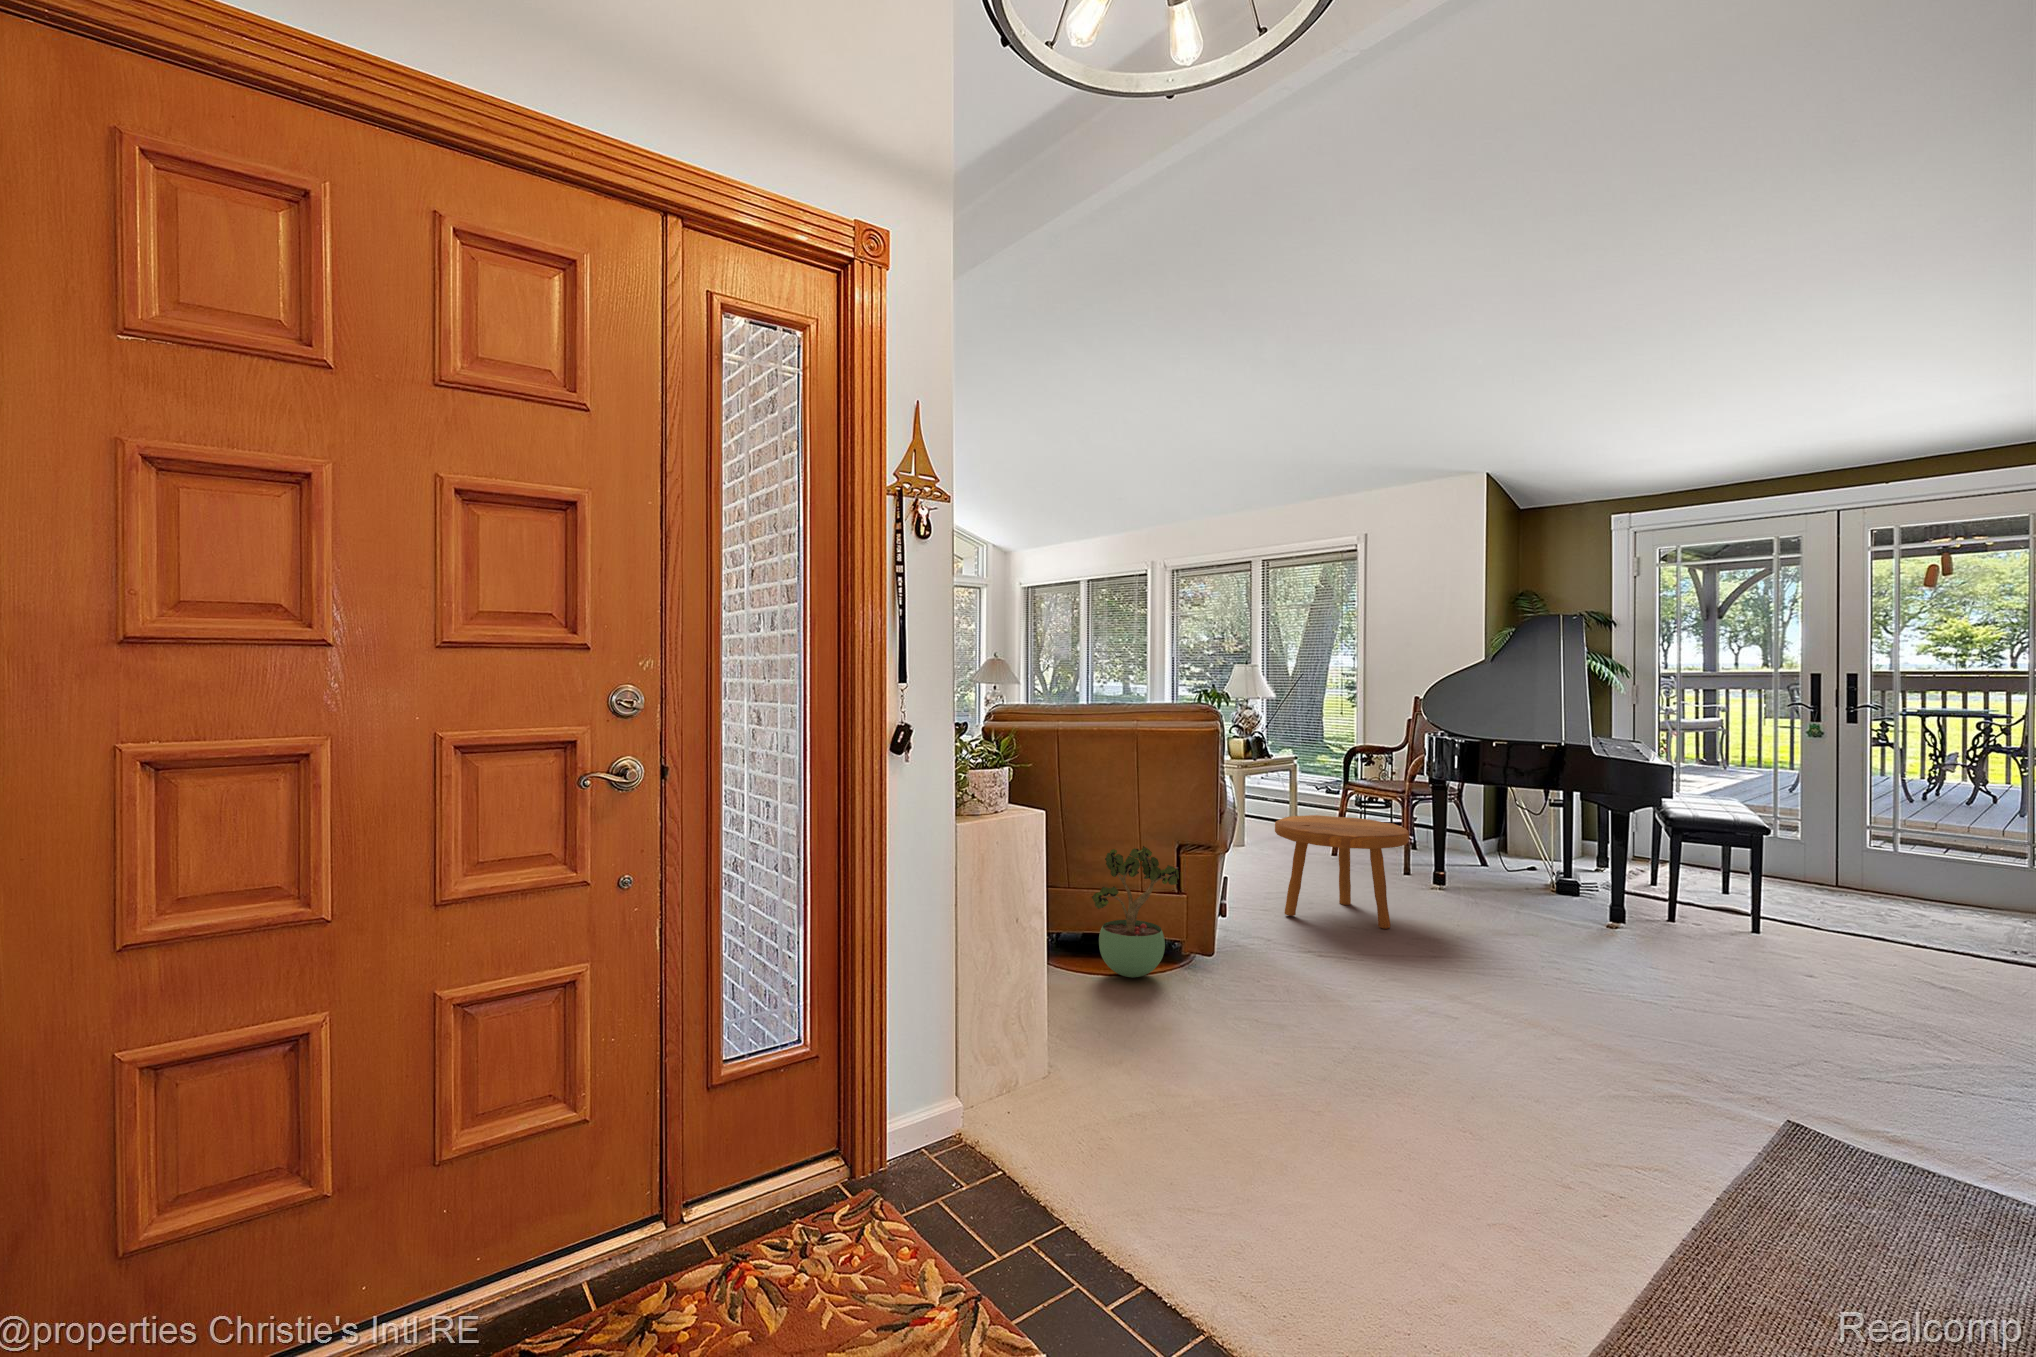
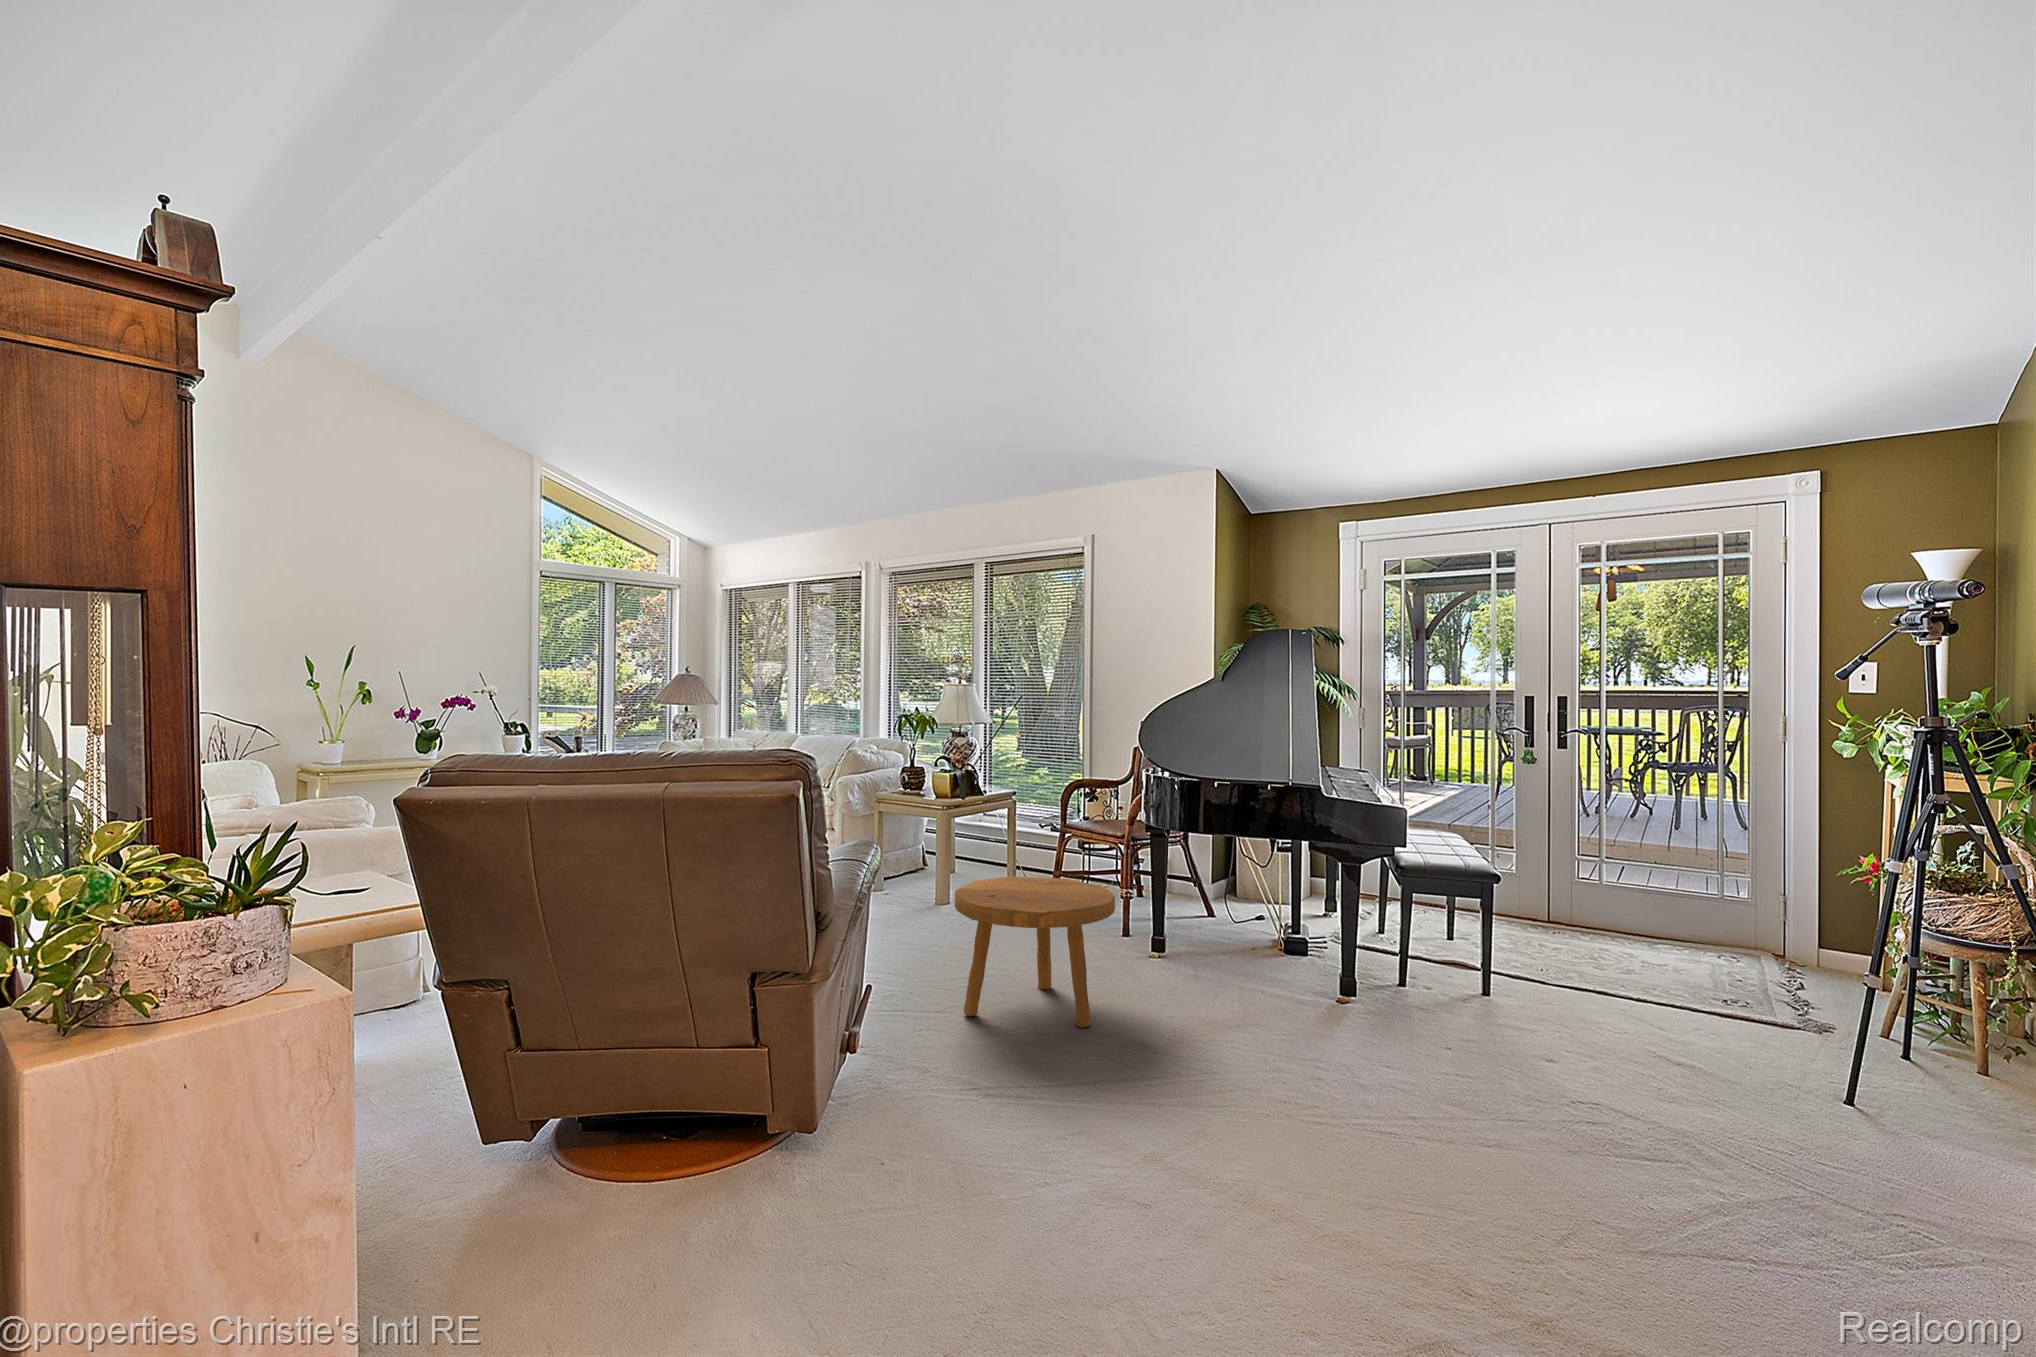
potted plant: present [1092,846,1179,977] -> none [633,964,771,1169]

